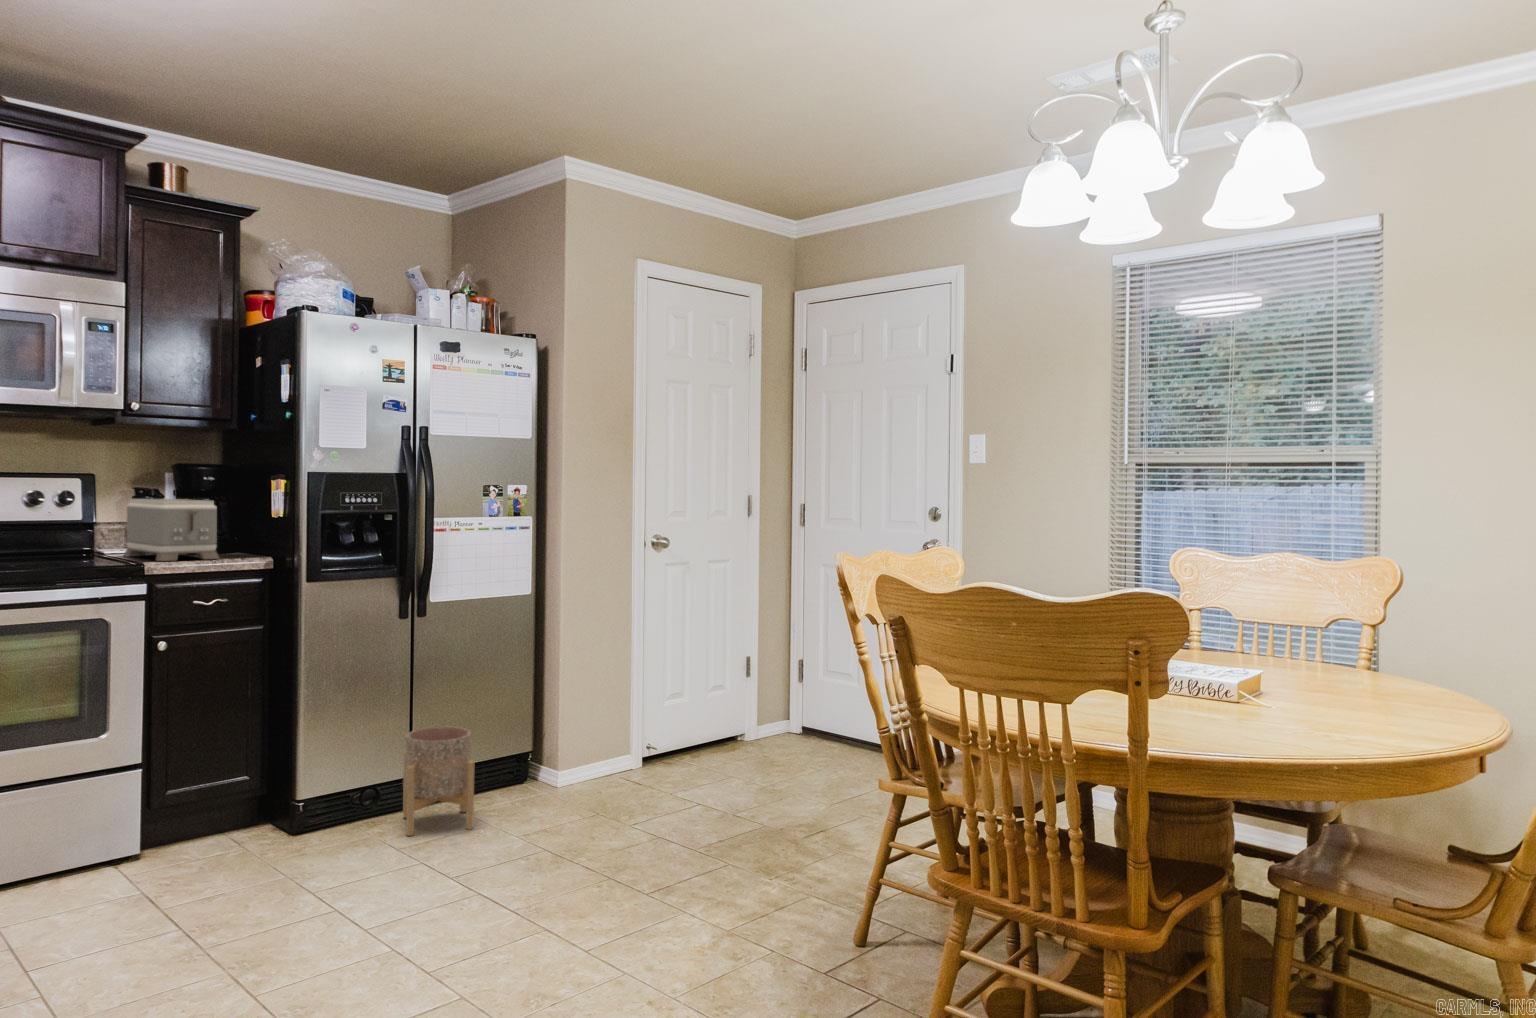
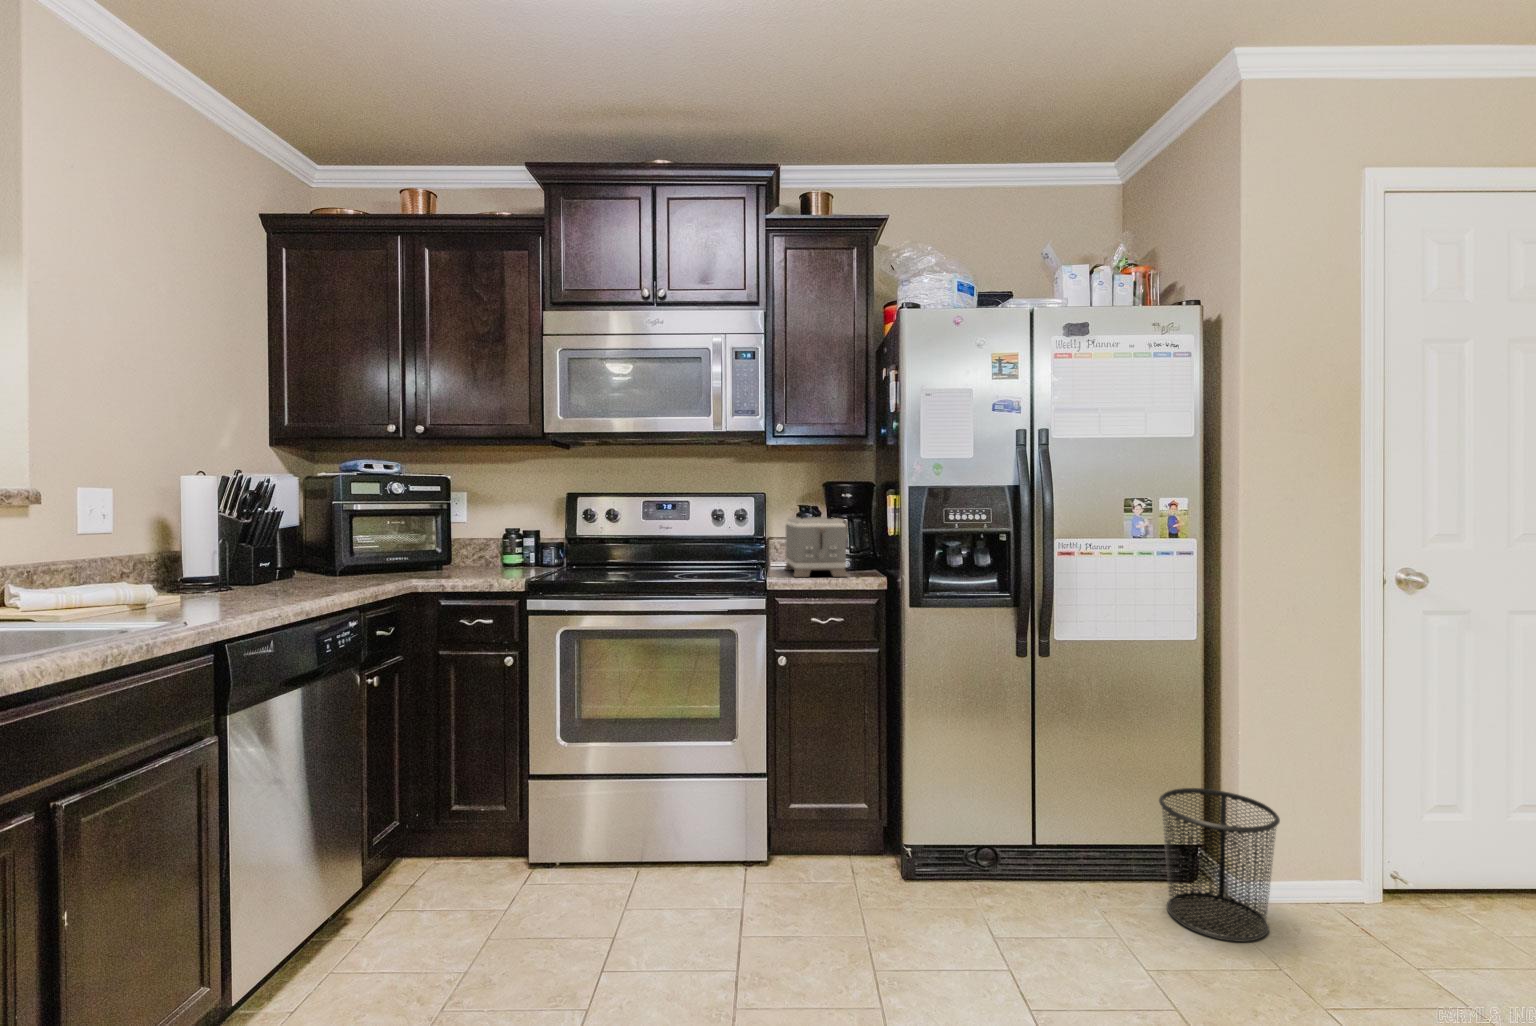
waste bin: none [509,706,589,807] -> present [1159,788,1280,942]
planter: present [403,726,475,836] -> none [1012,791,1099,942]

